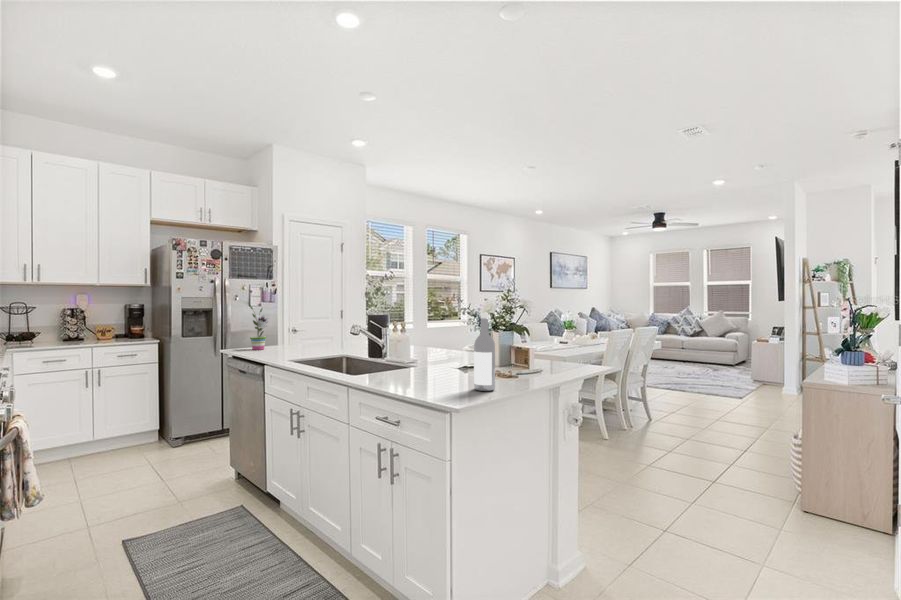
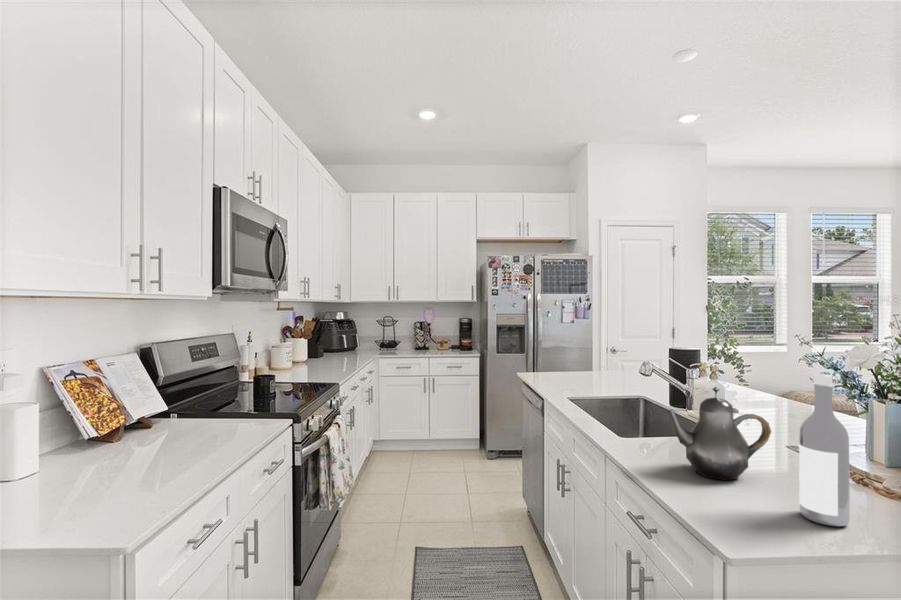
potted plant: present [250,305,269,350] -> none [539,326,560,377]
teapot: none [400,328,453,385] -> present [667,387,771,481]

